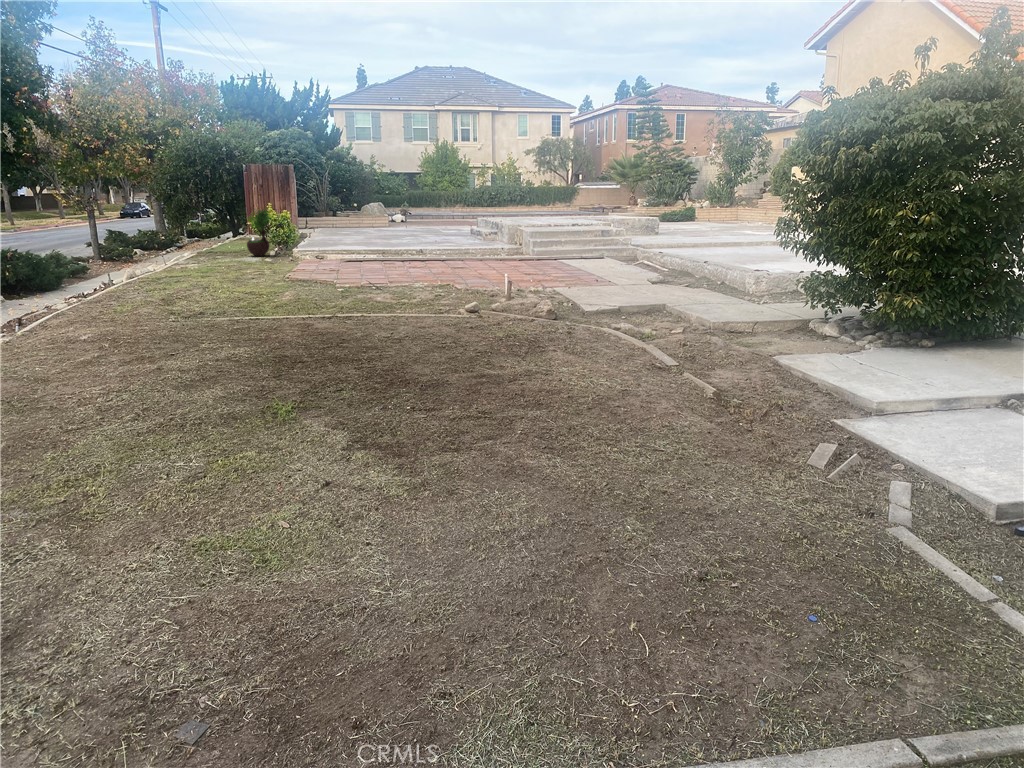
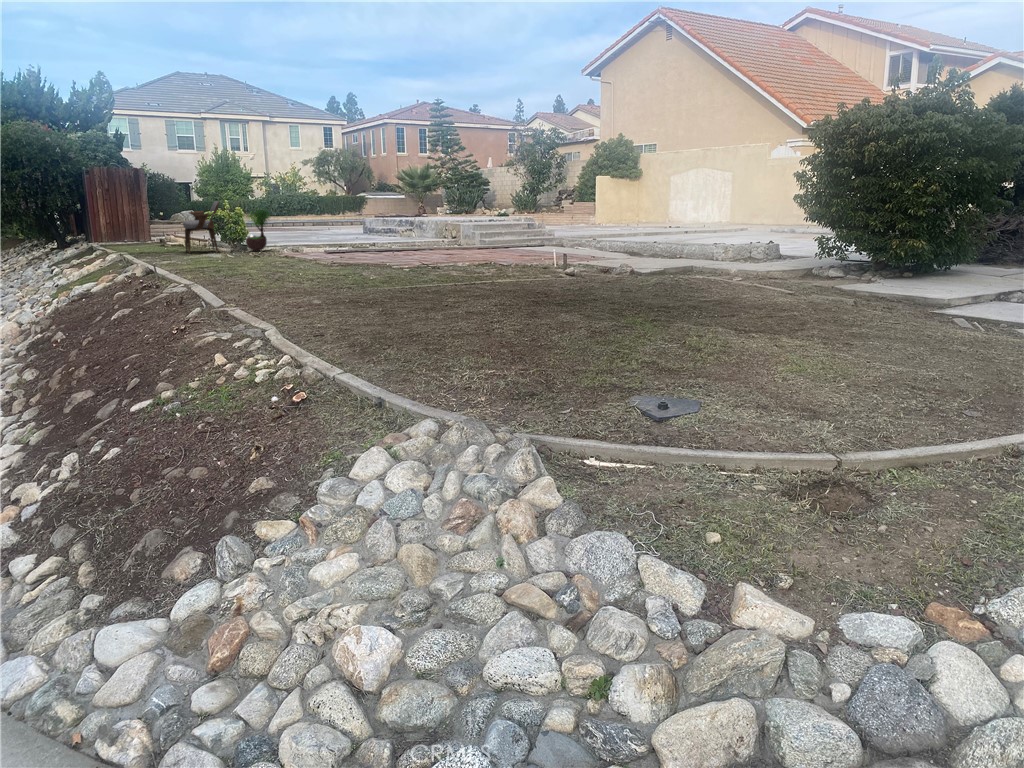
armchair: none [182,200,225,258] -> present [183,201,219,253]

